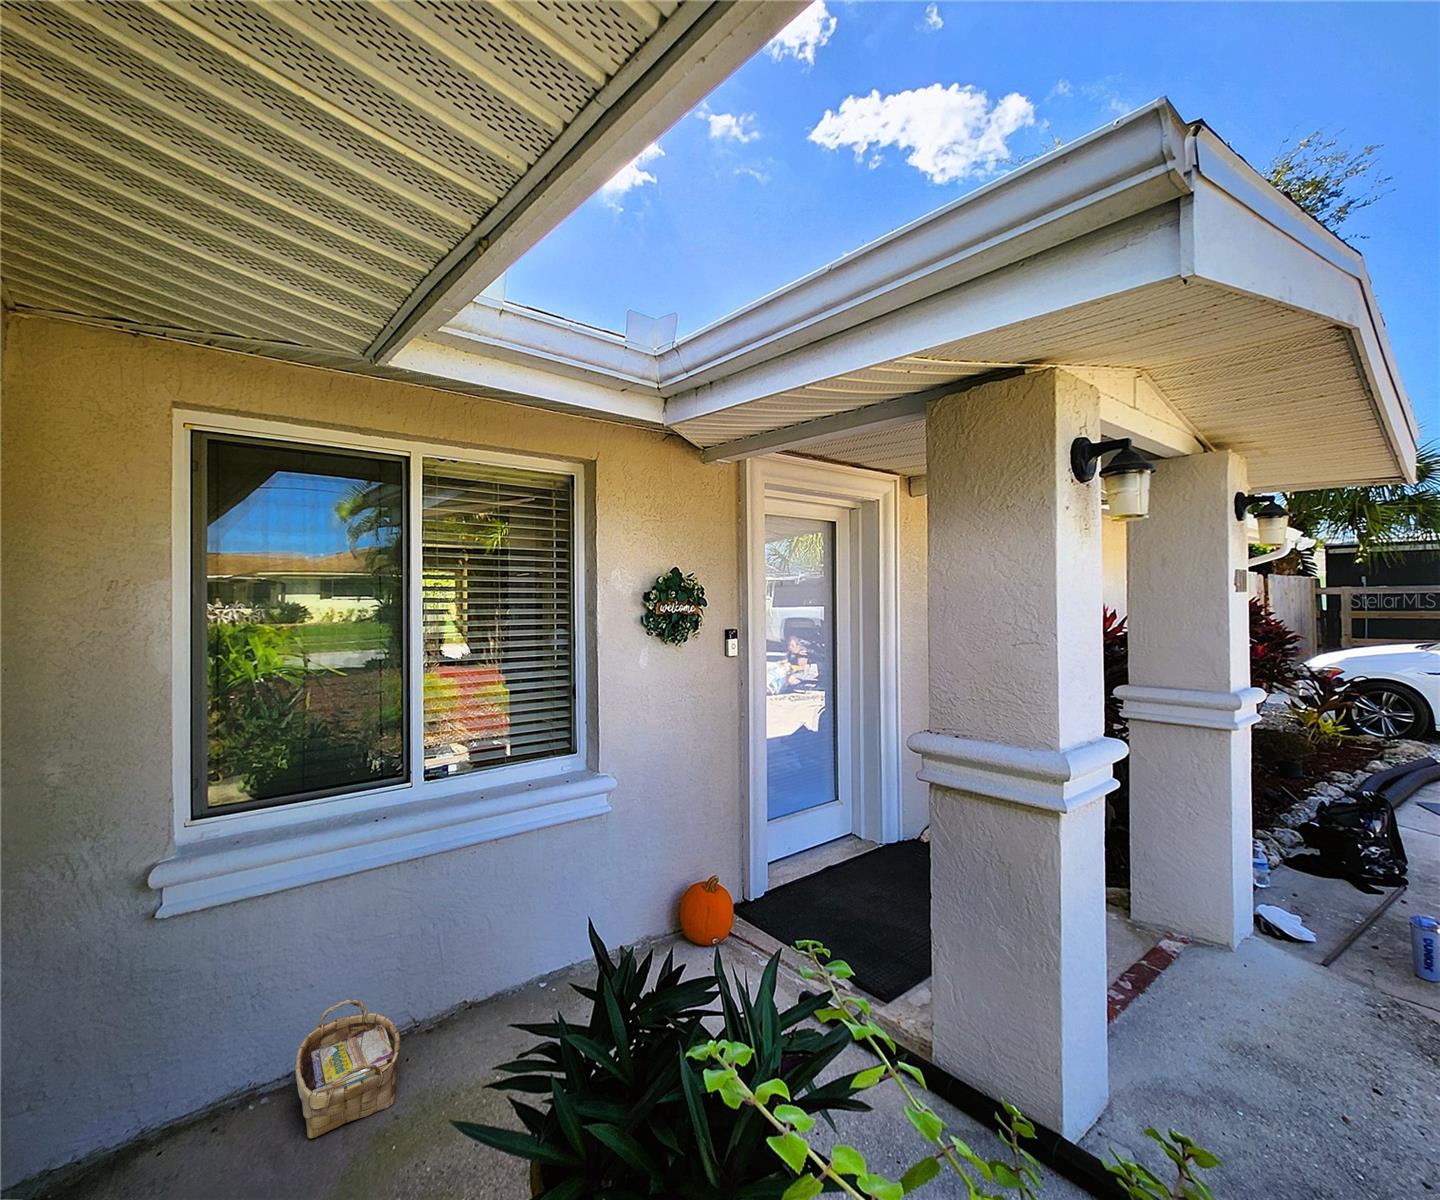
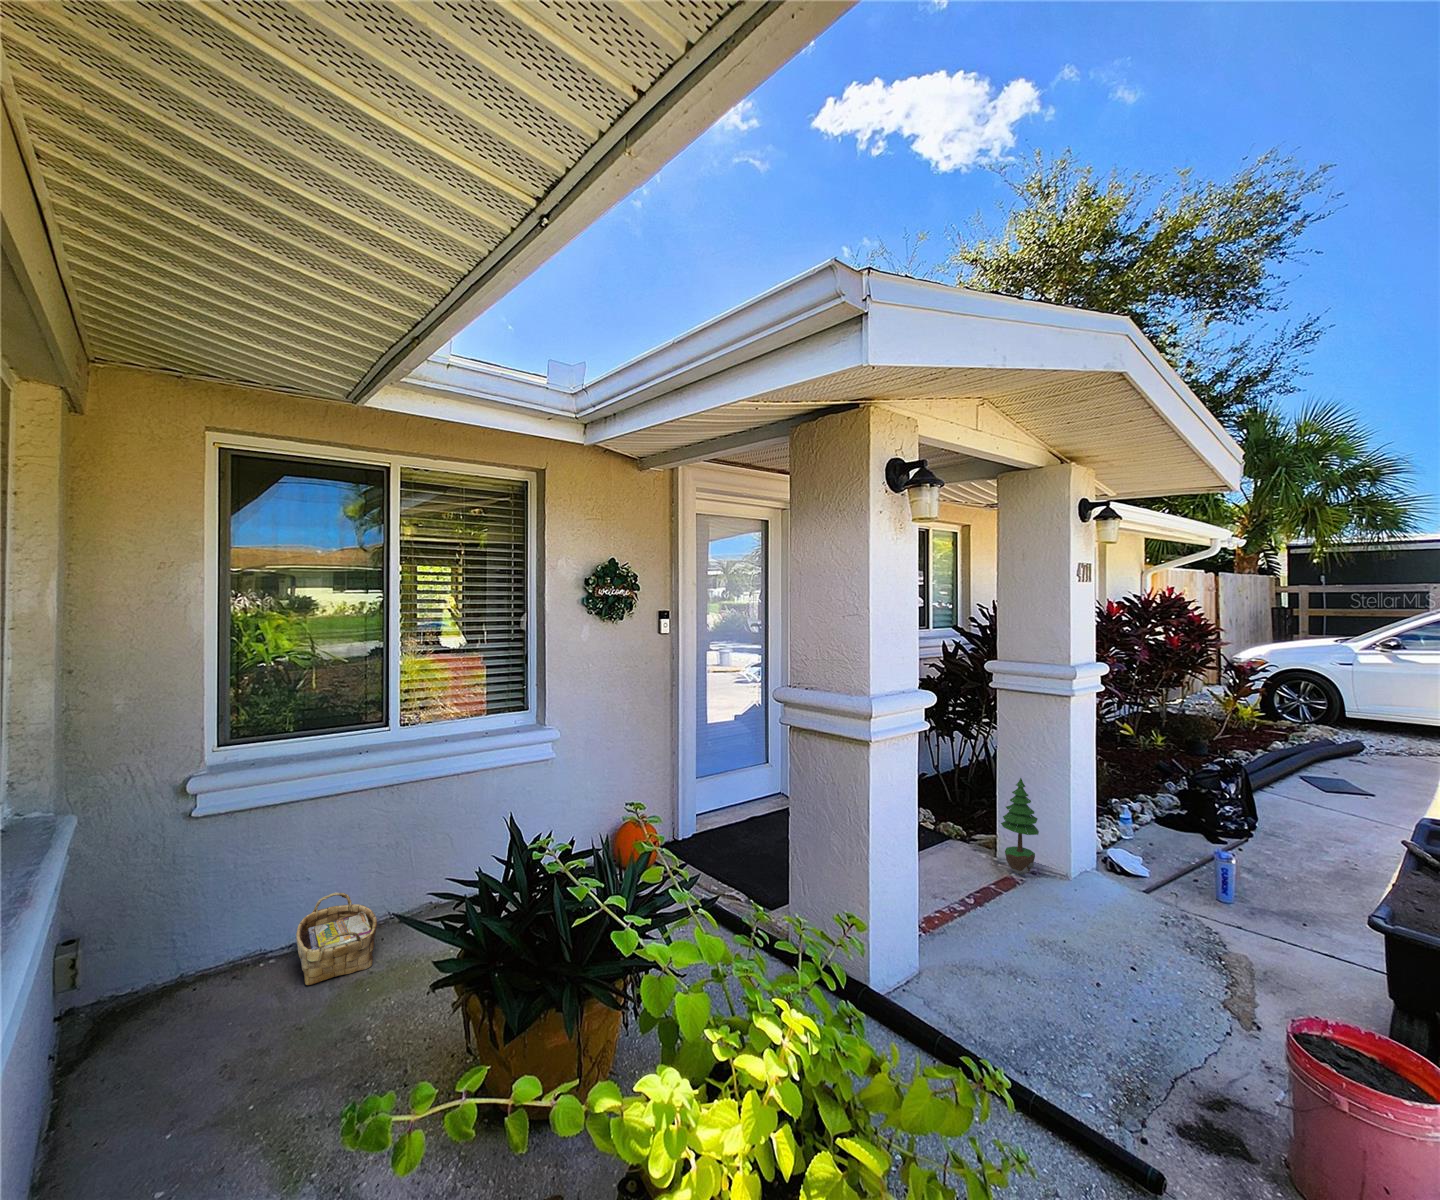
potted tree: none [1145,828,1198,947] -> present [1001,778,1039,875]

